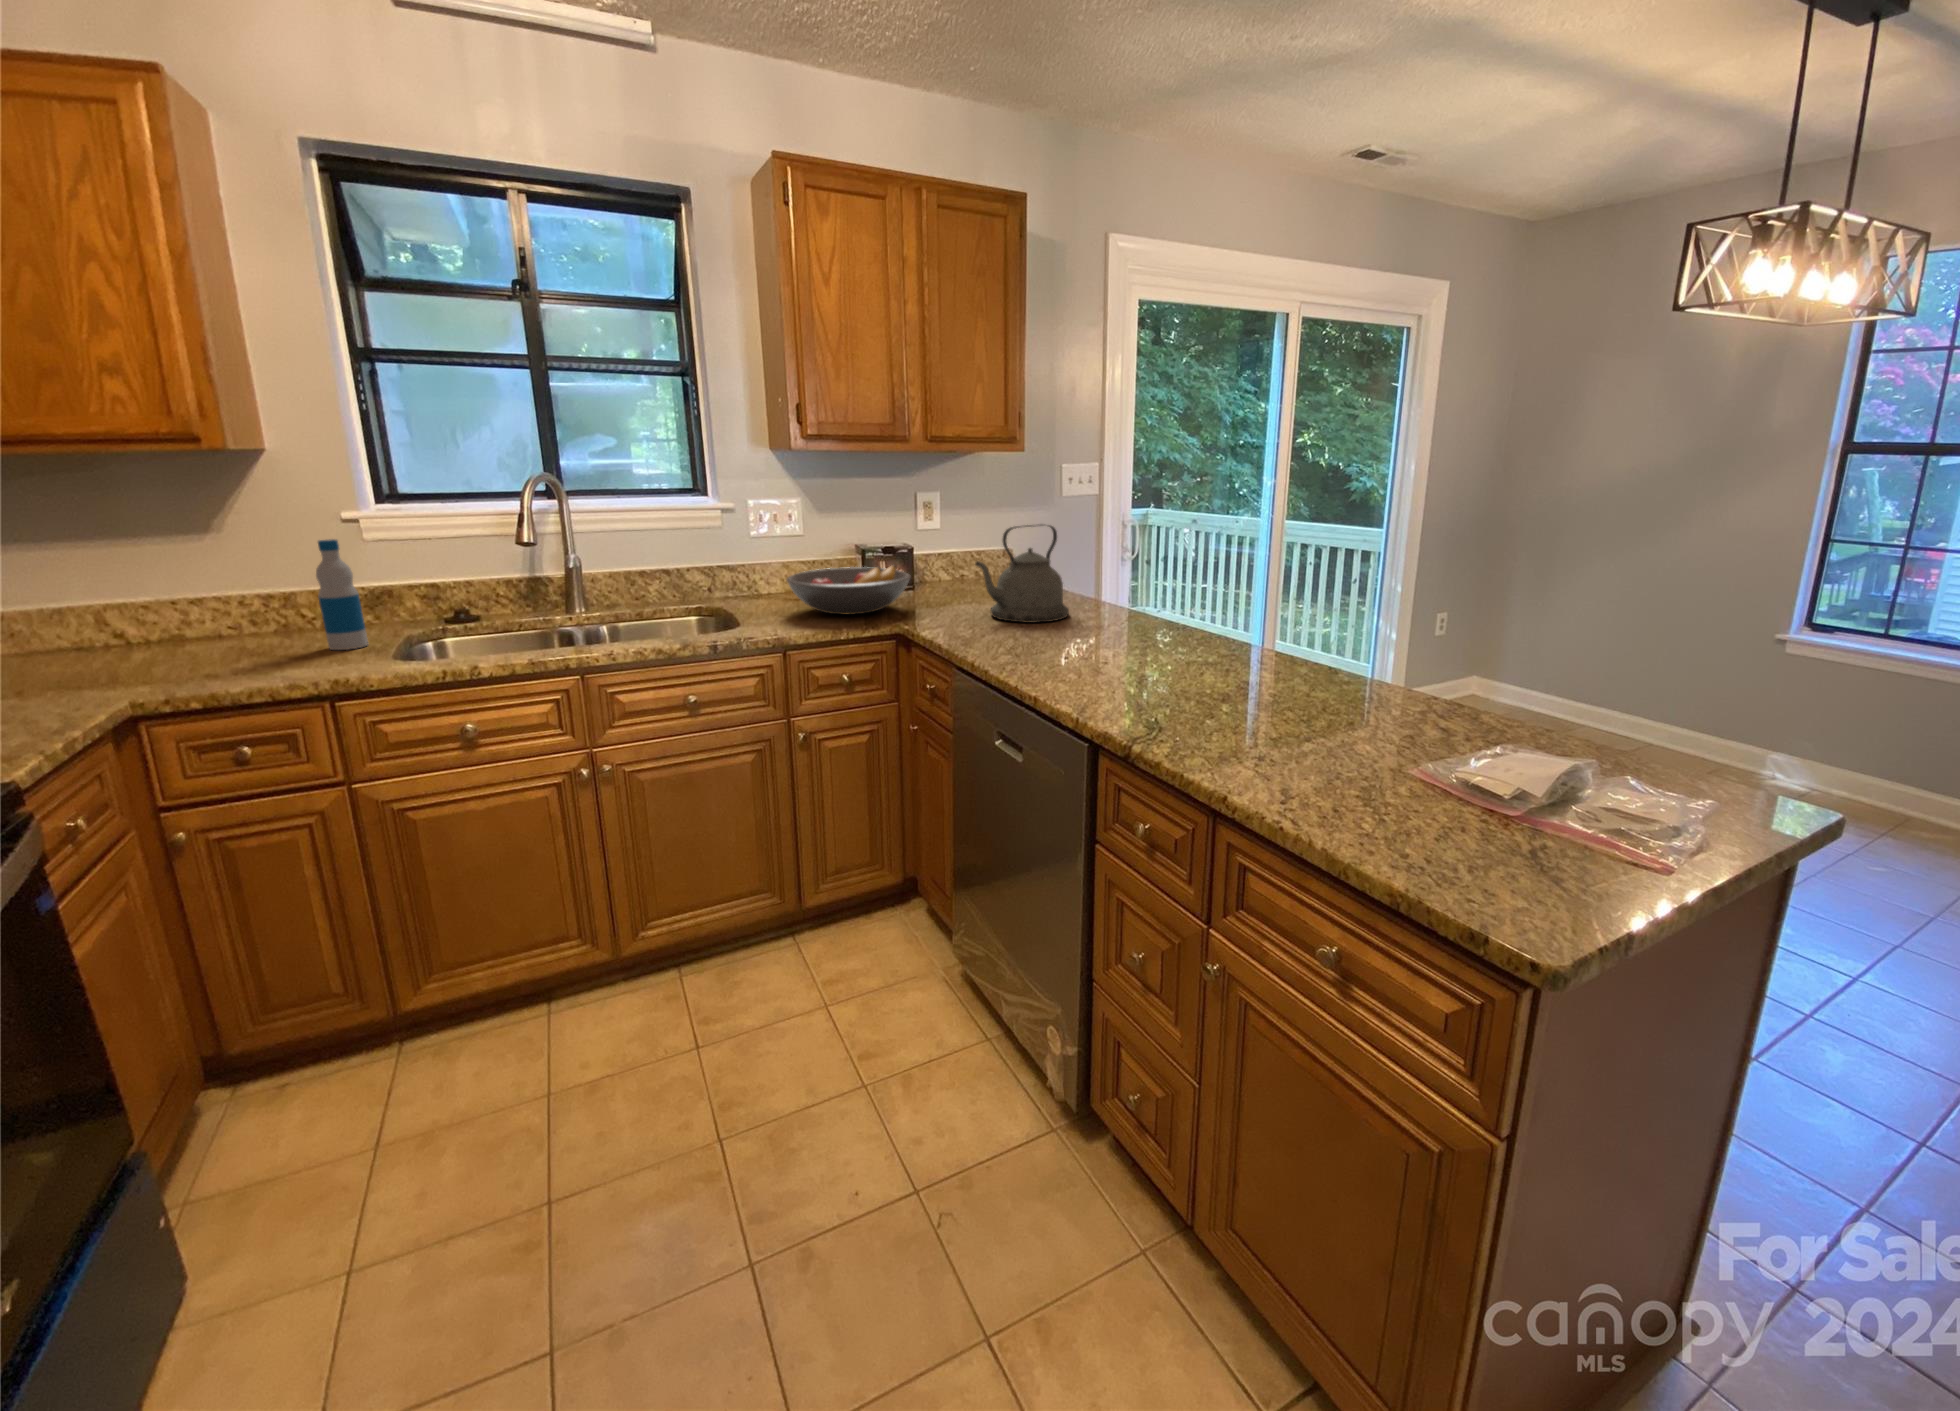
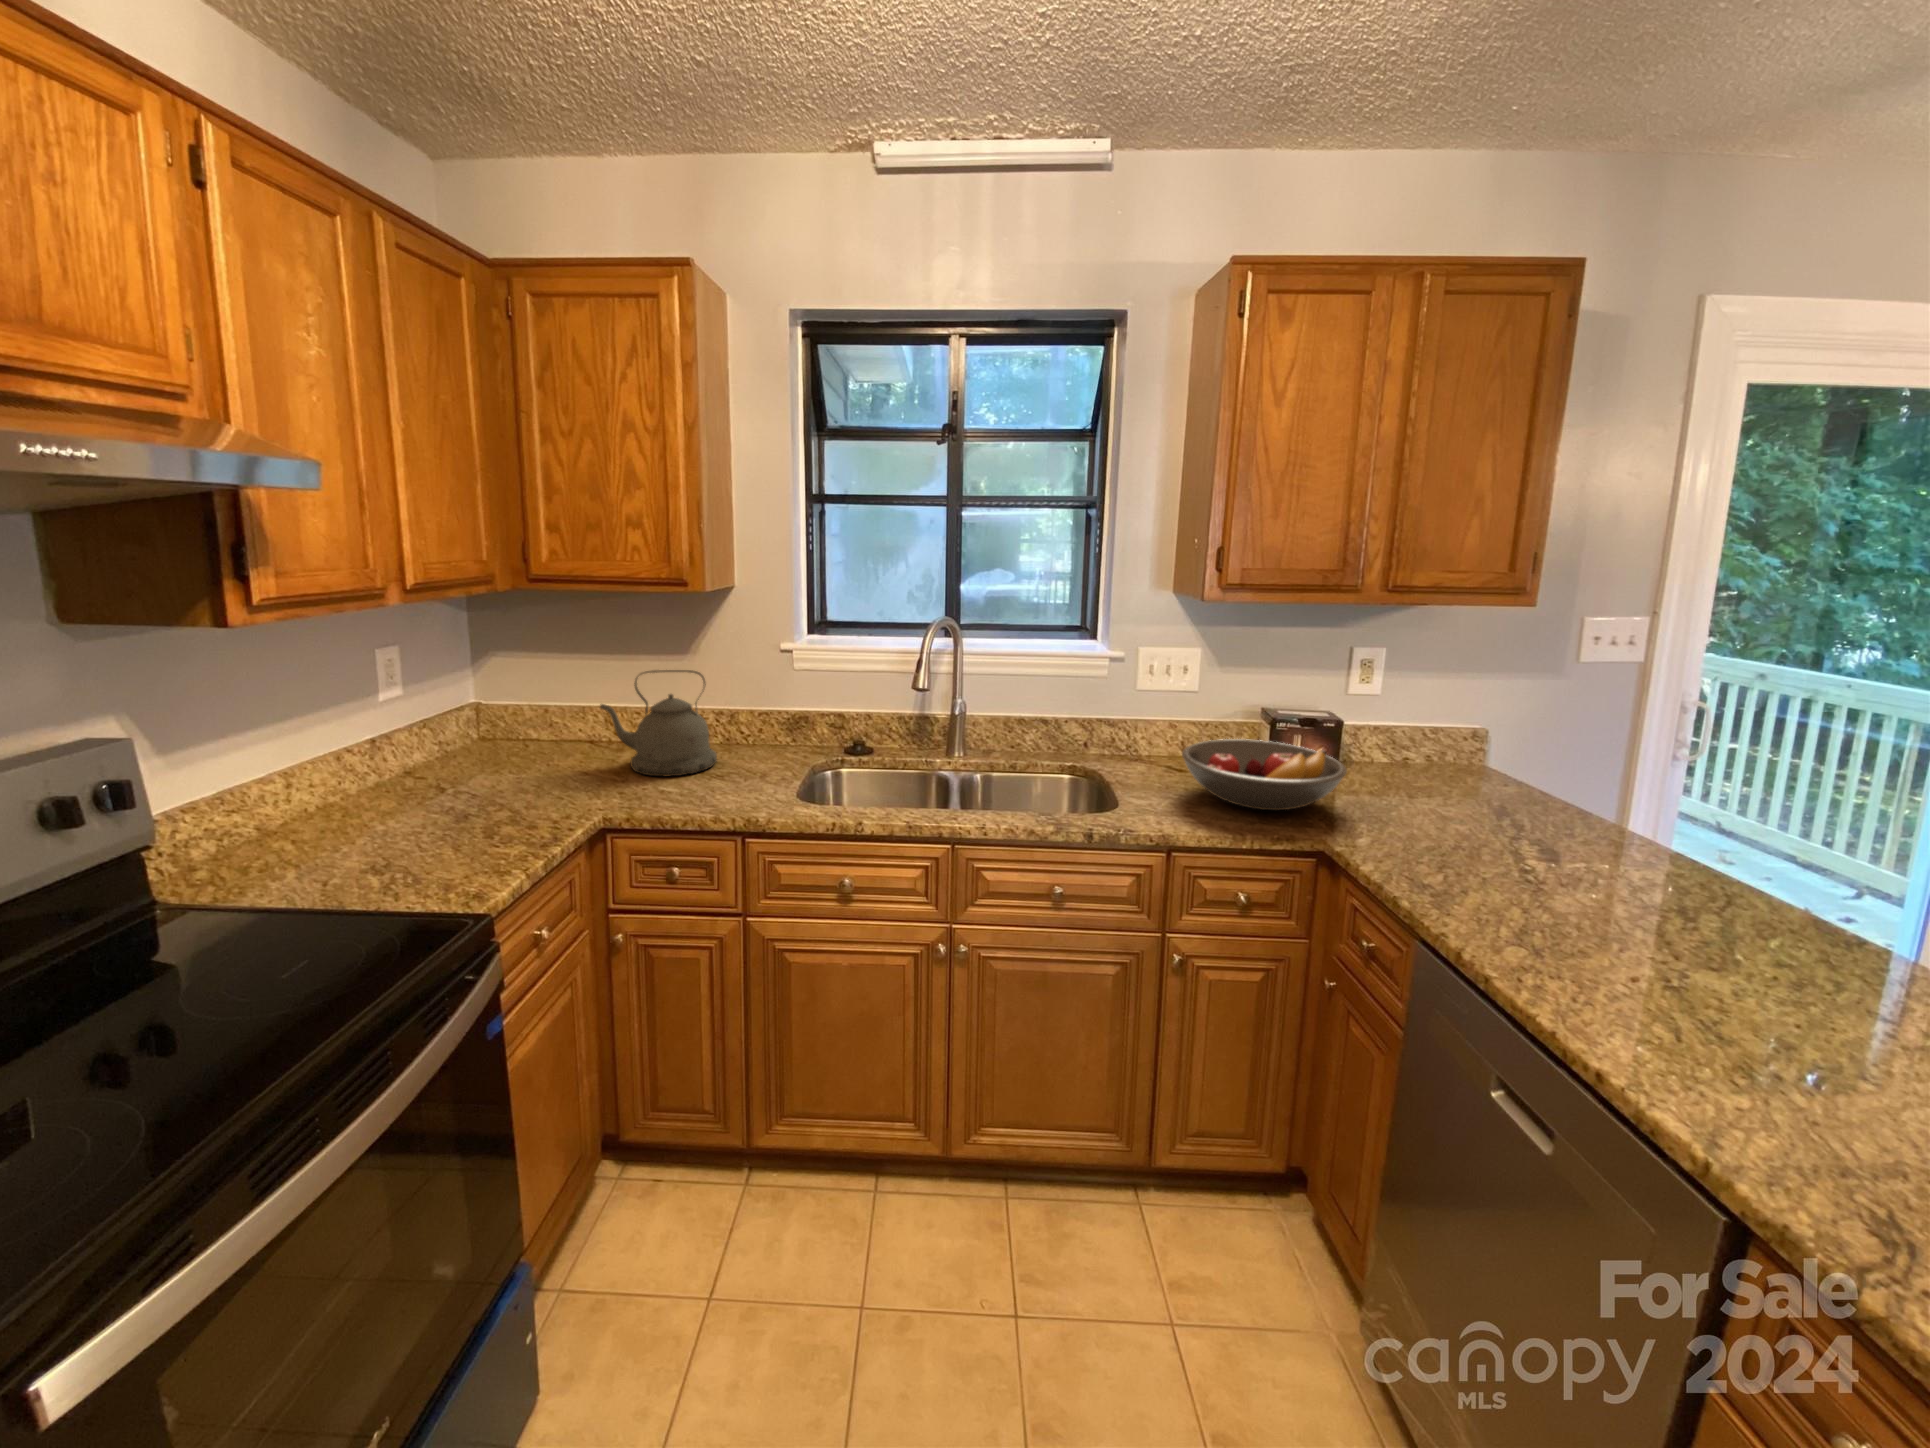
kettle: present [975,525,1069,623] -> present [600,670,717,777]
bottle: present [316,539,368,650] -> none [744,676,776,779]

